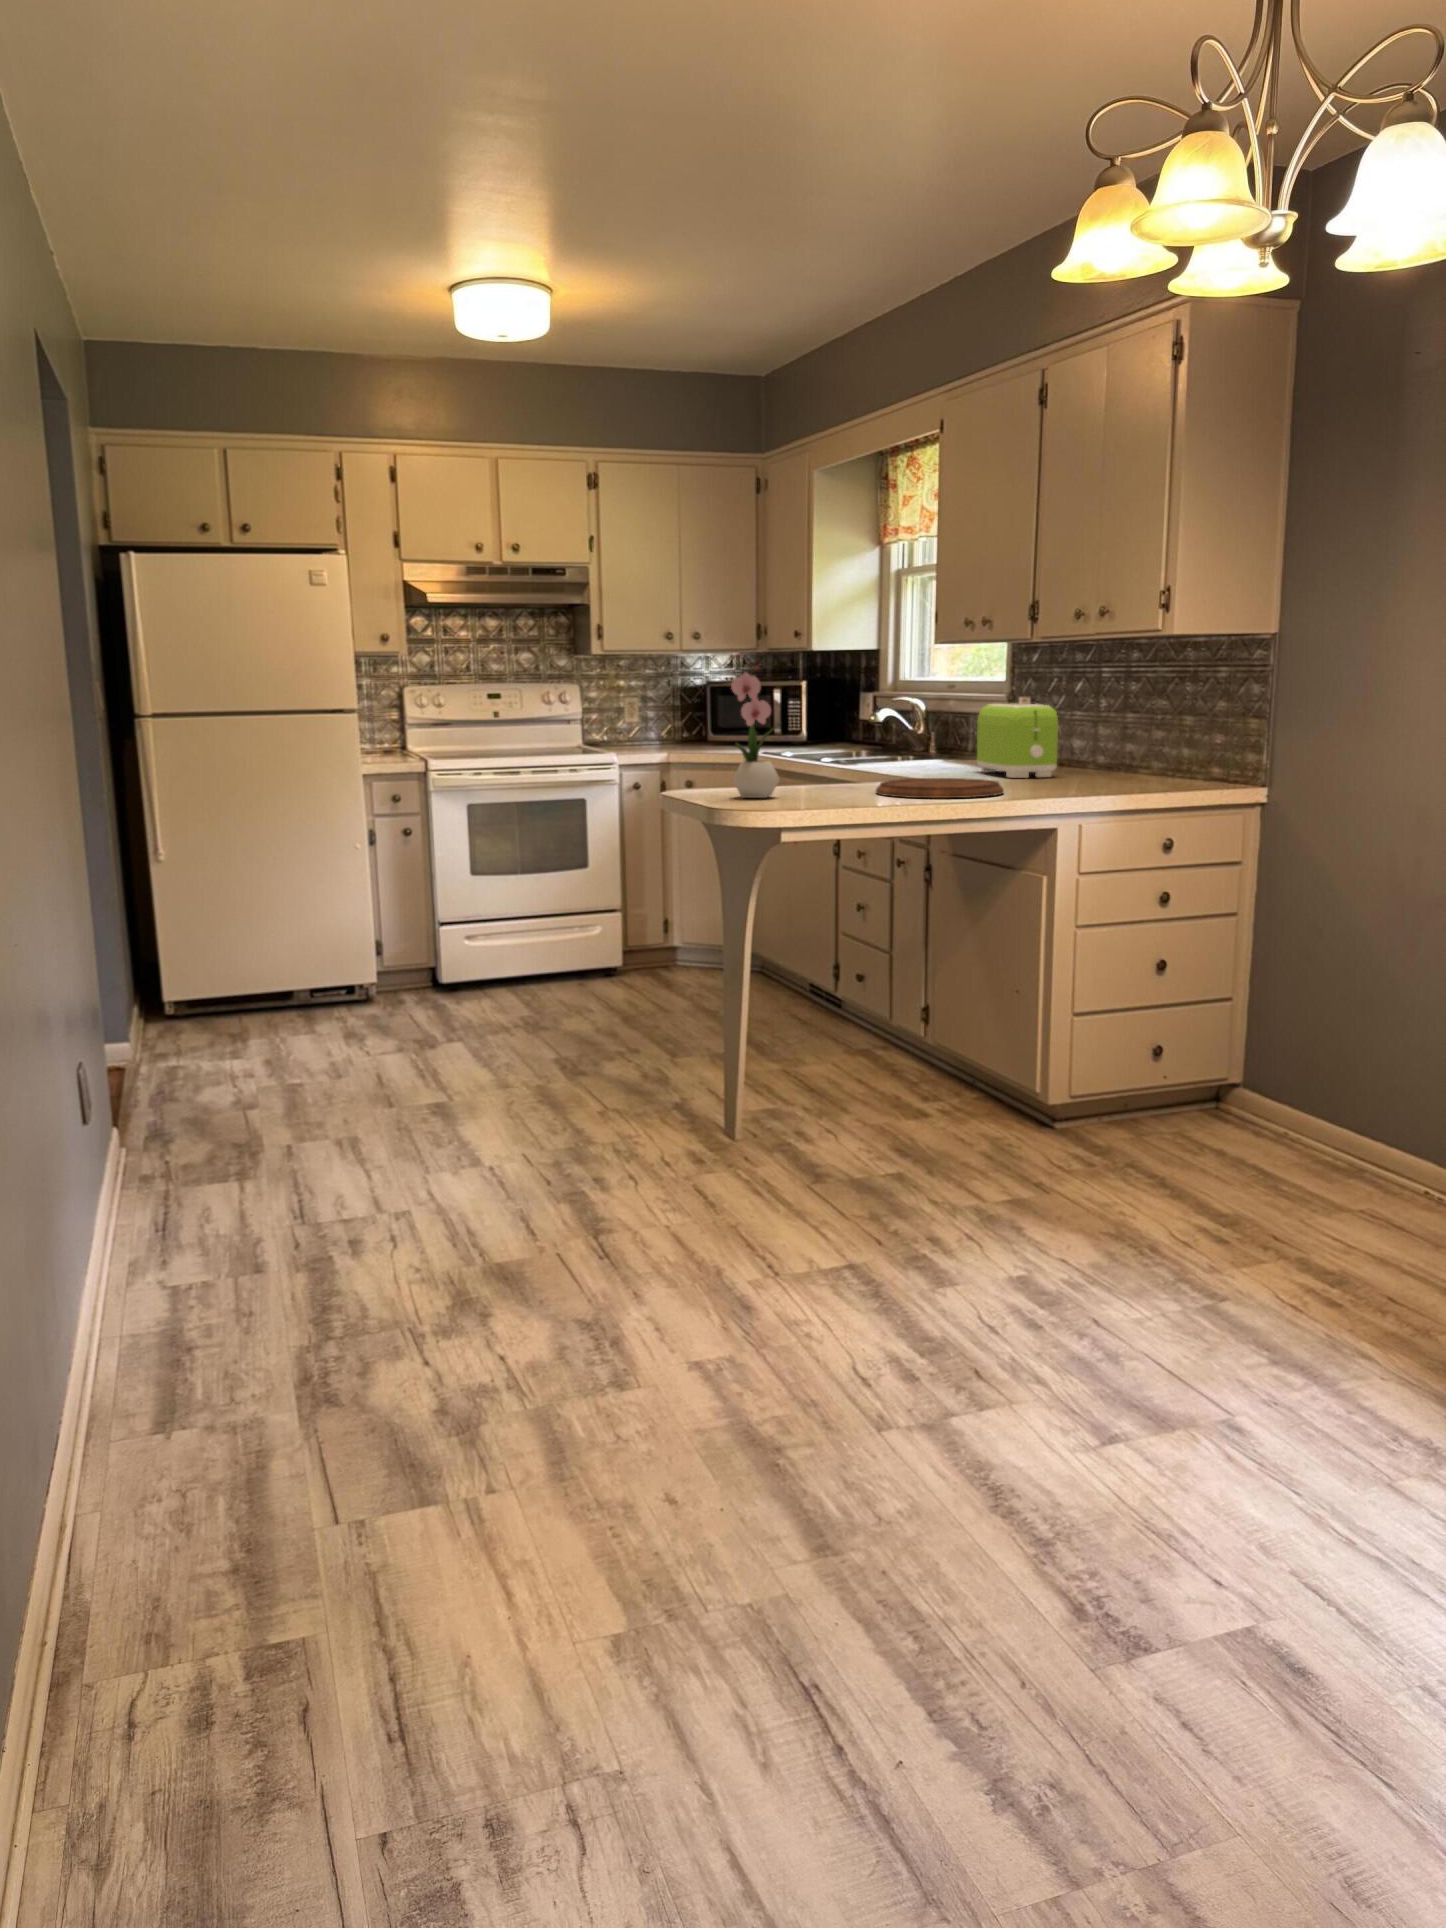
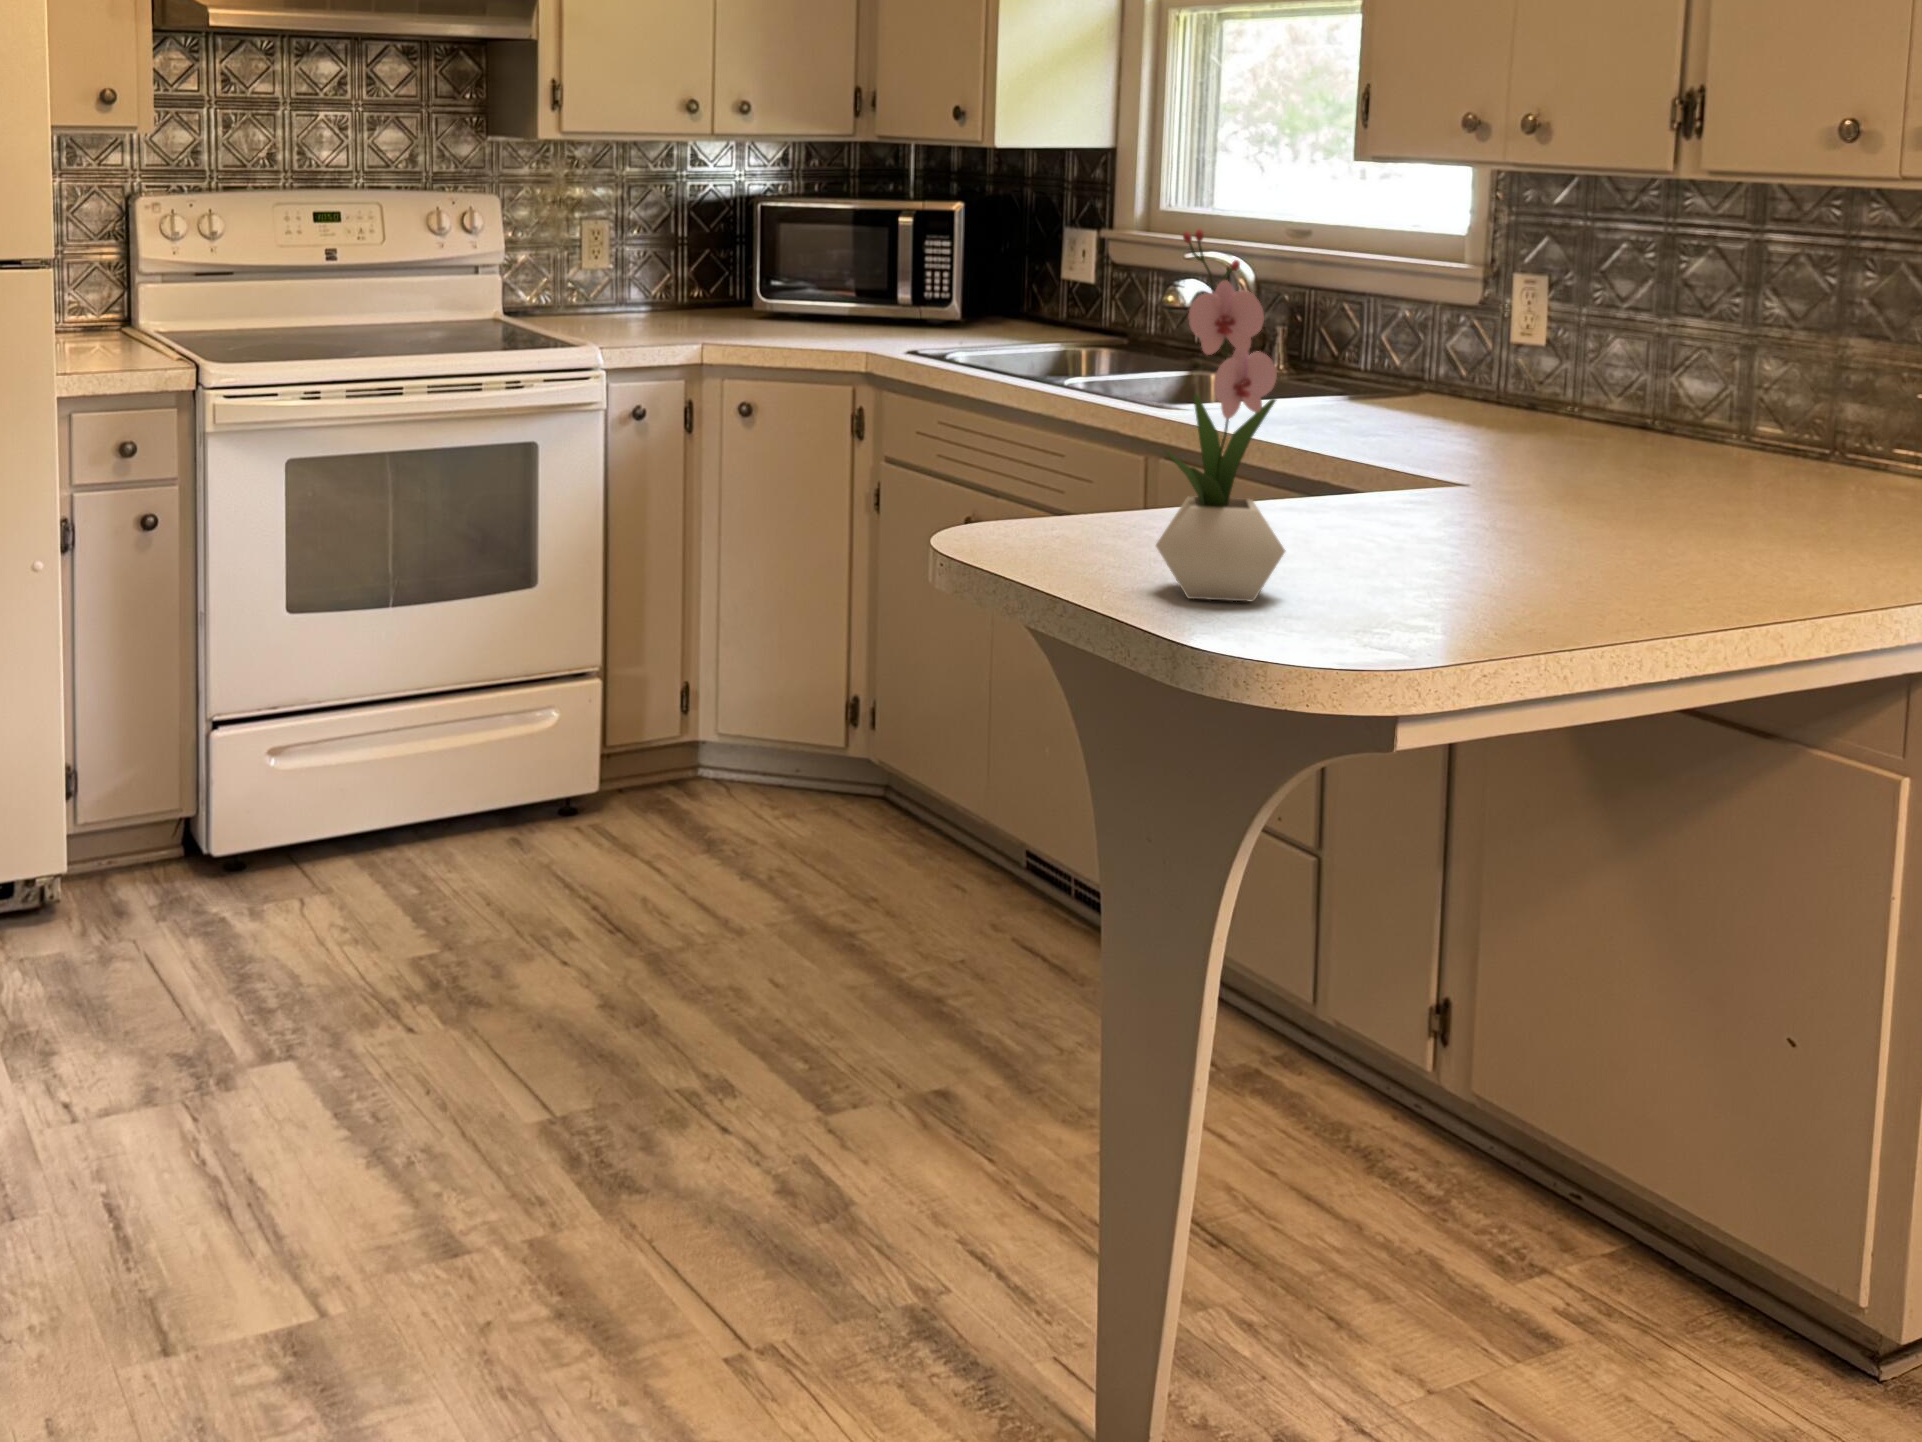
toaster: present [977,703,1058,778] -> none [1504,308,1738,488]
cutting board: present [876,778,1004,798] -> none [1465,518,1803,608]

